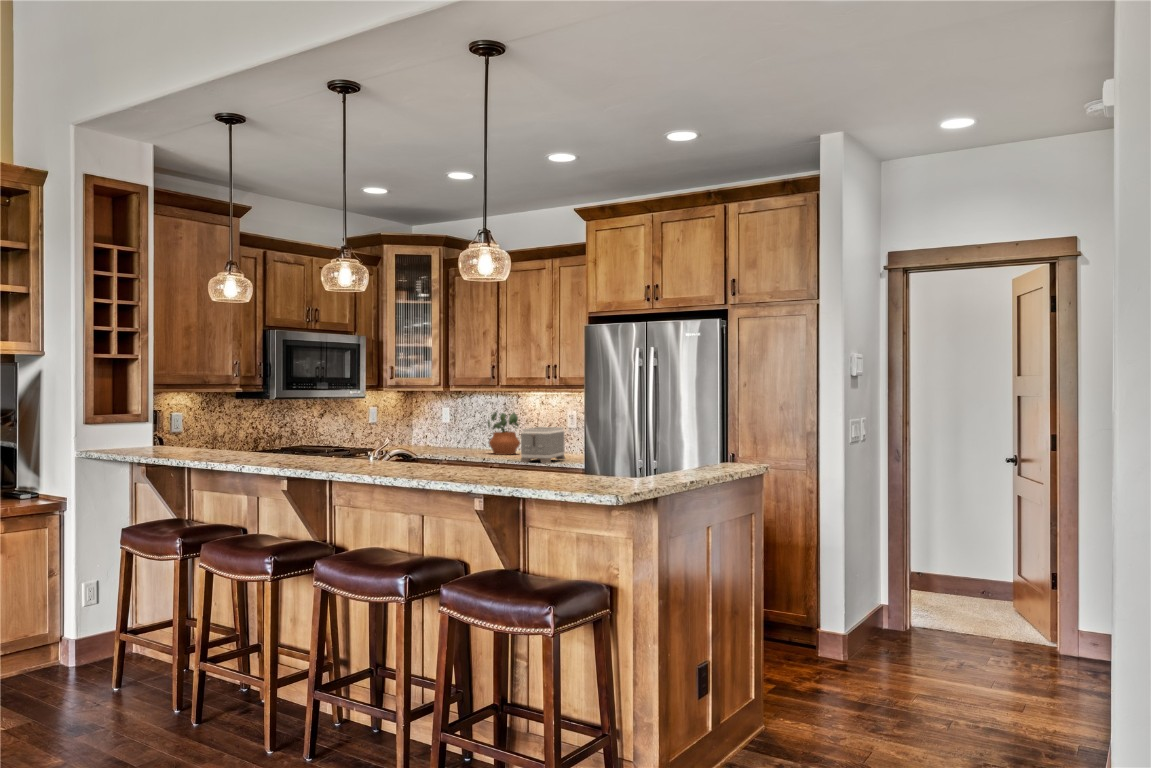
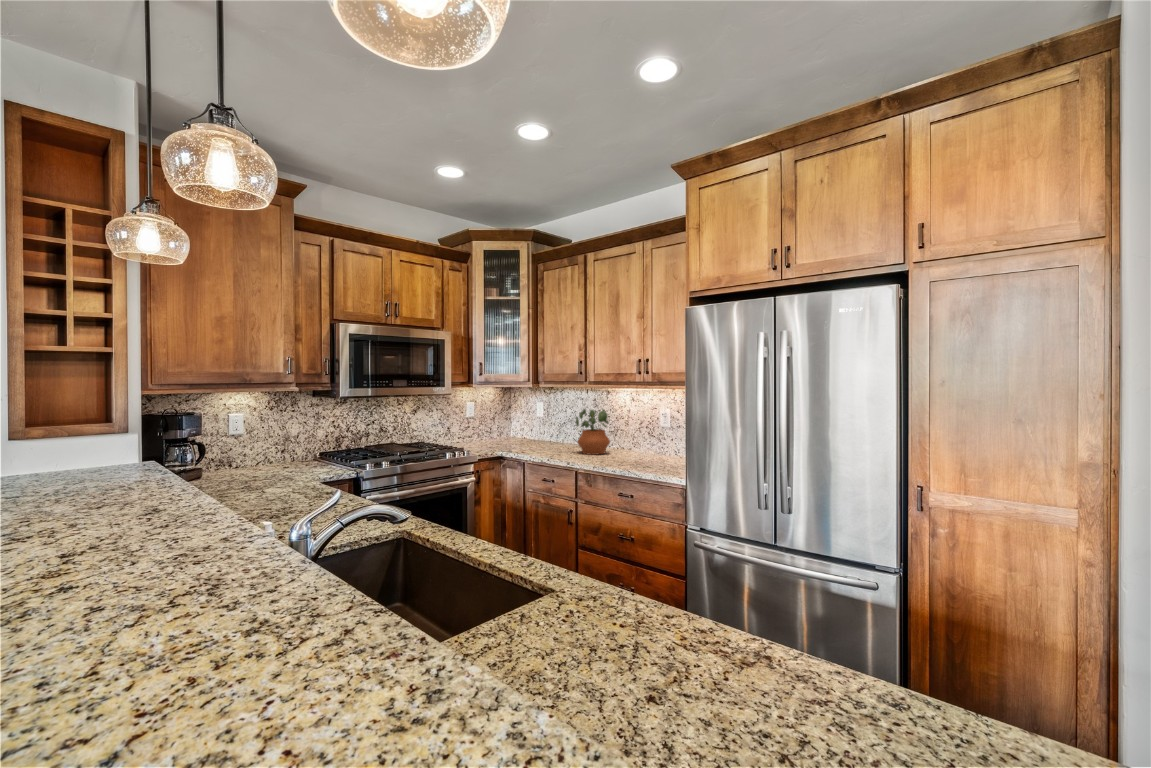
toaster: present [520,427,565,463] -> none [608,428,661,475]

